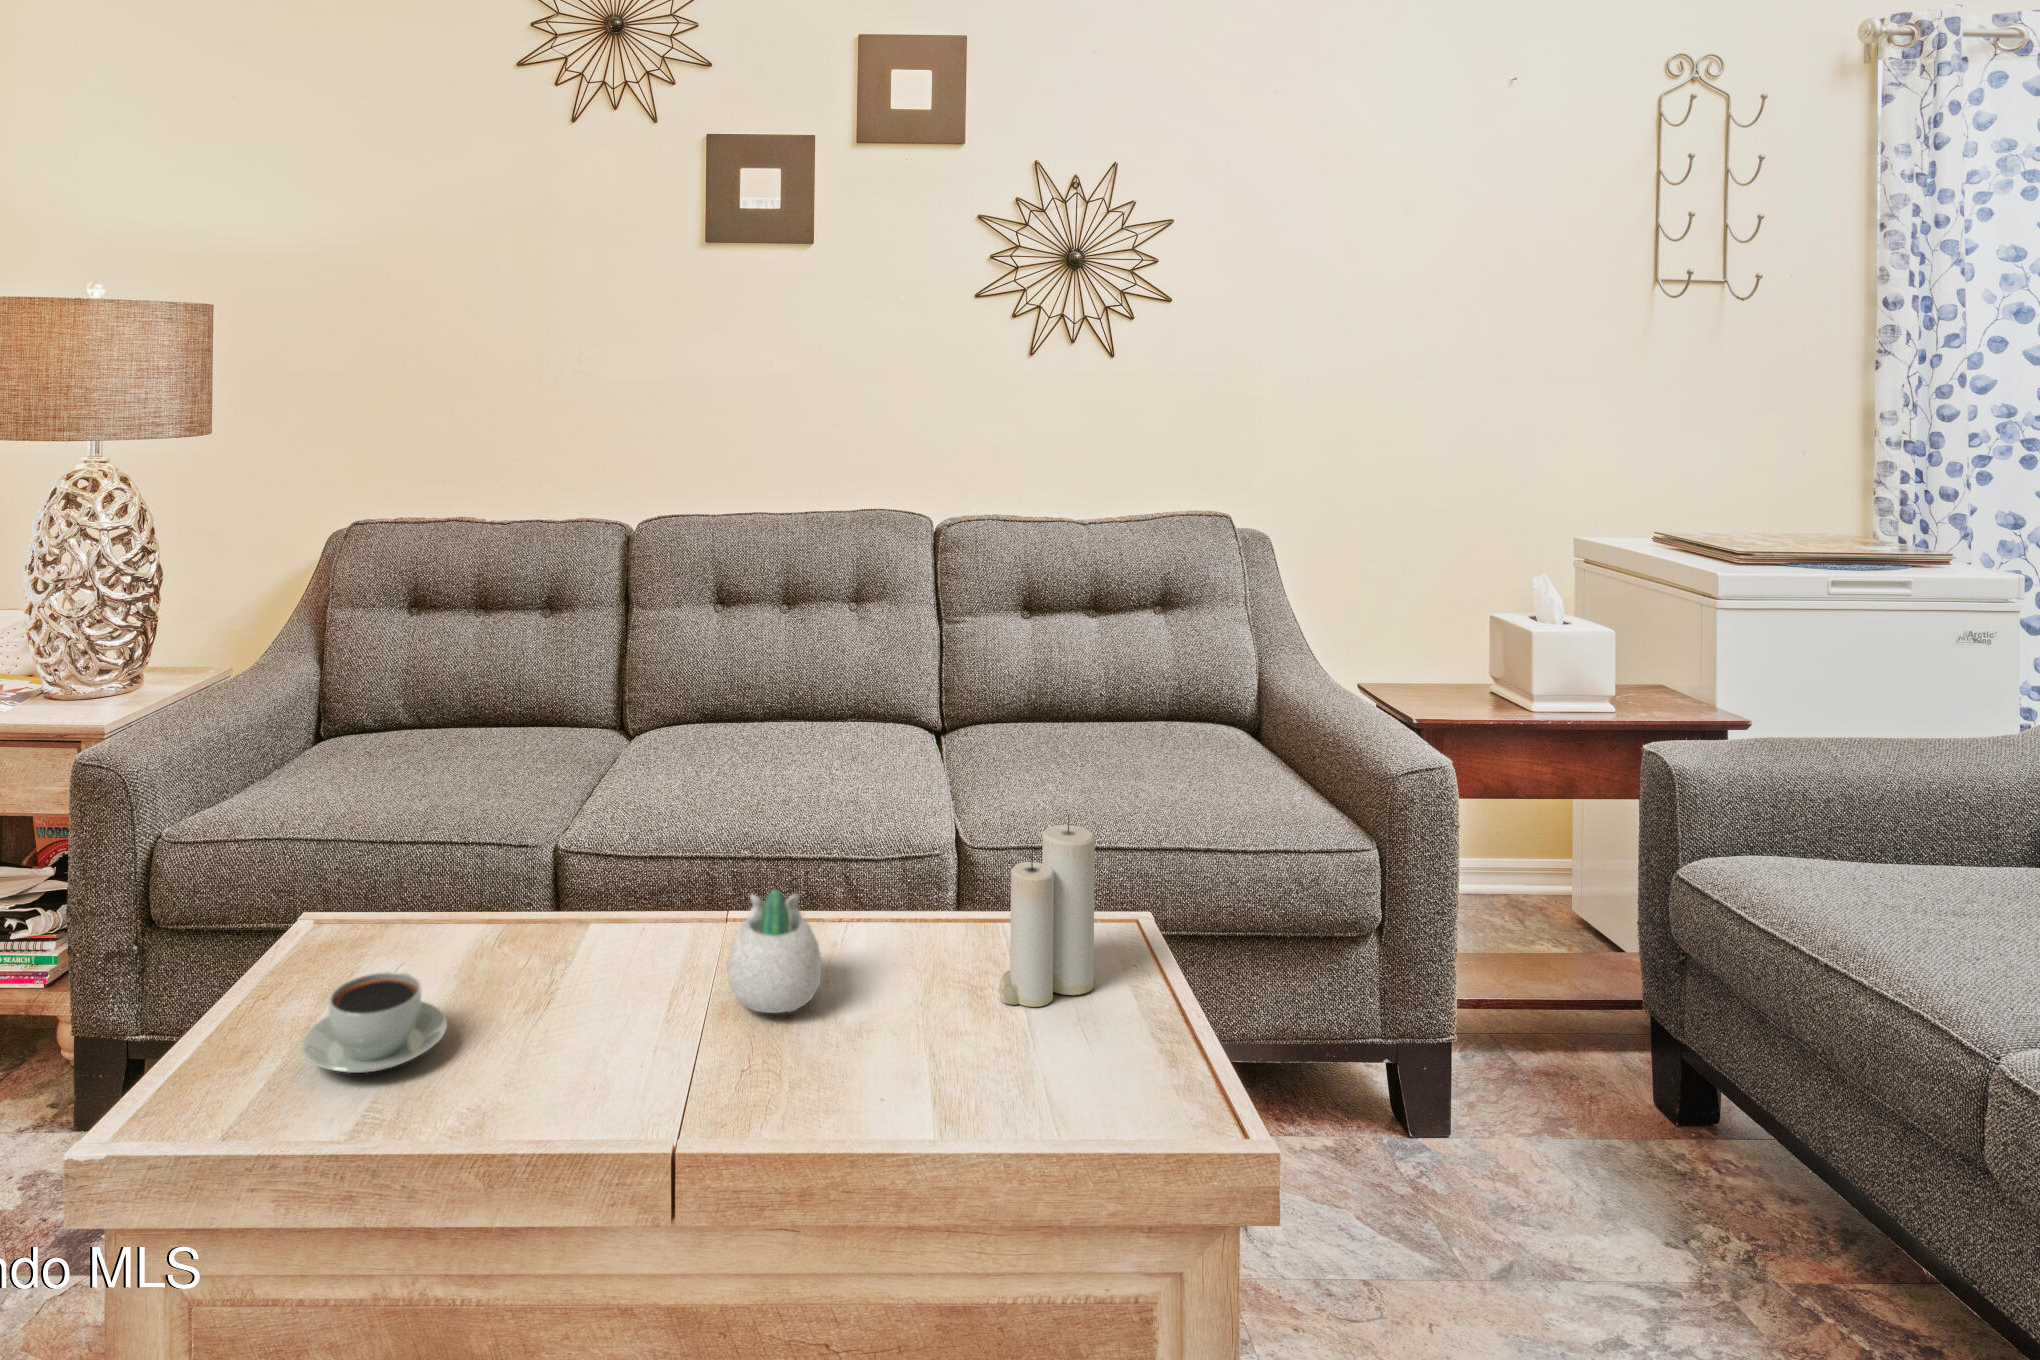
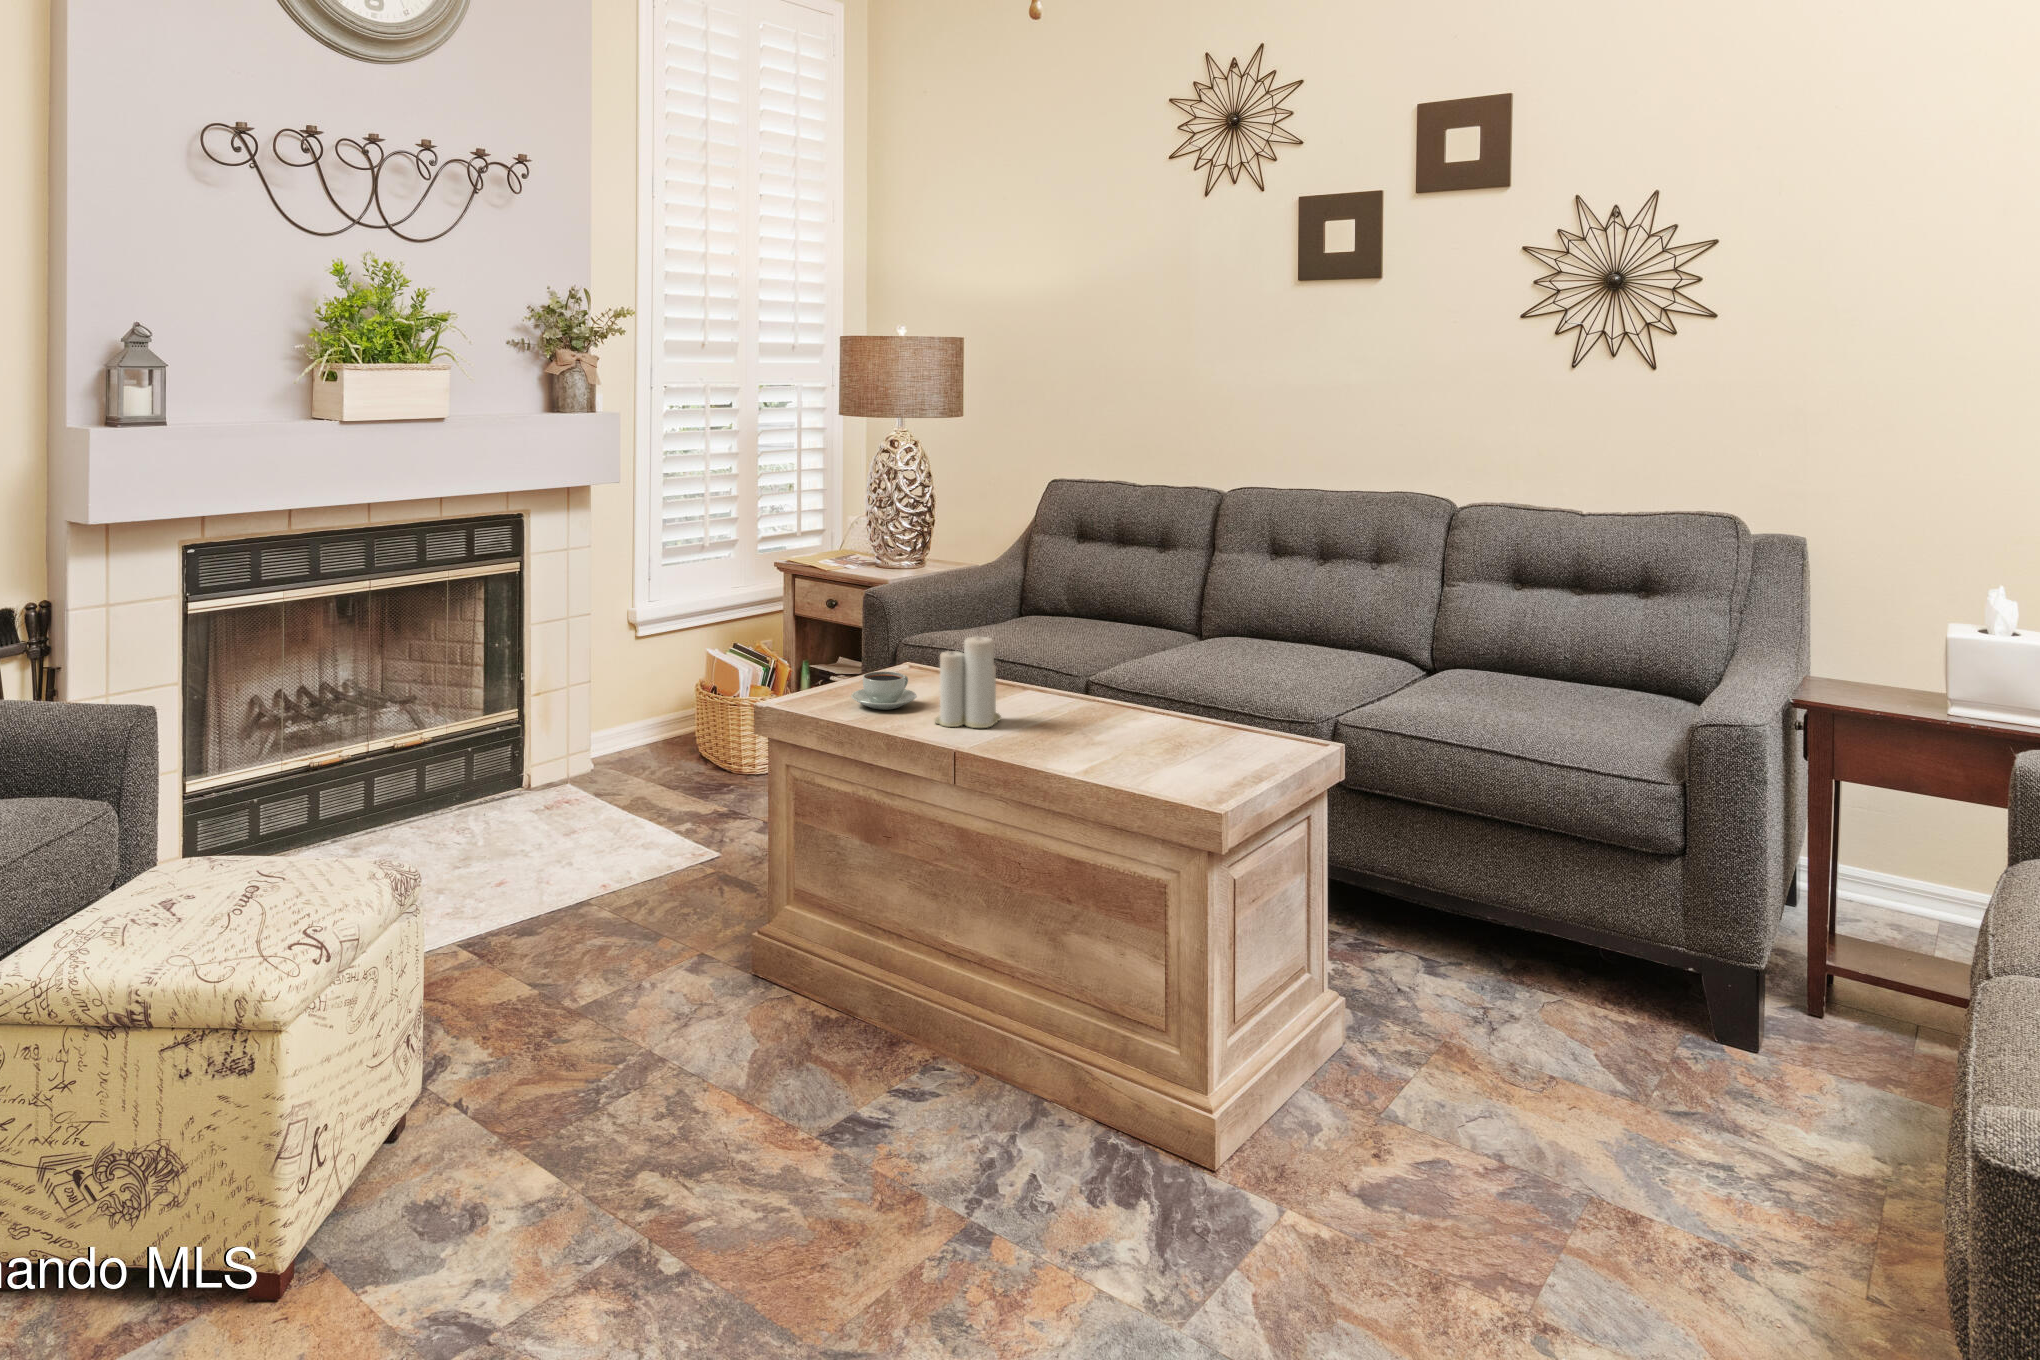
candle: present [1000,814,1095,1007] -> present [935,636,1002,728]
succulent planter: present [728,890,822,1013] -> none [1044,666,1102,729]

